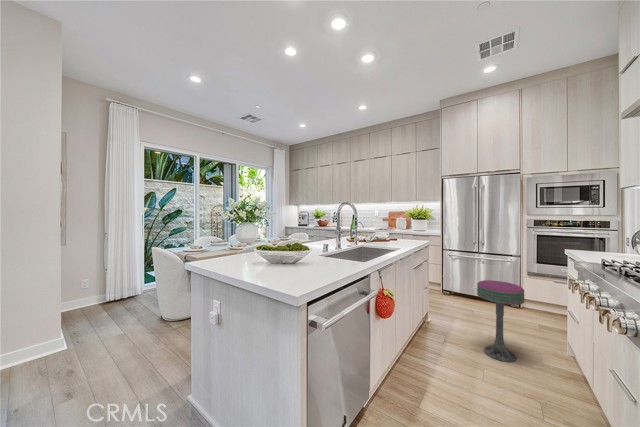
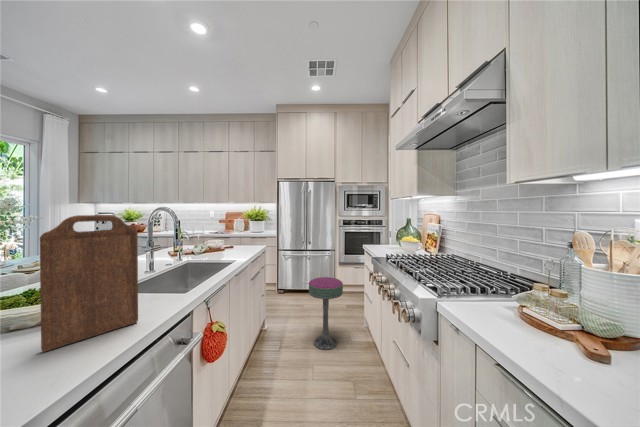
cutting board: none [306,205,344,273] -> present [40,215,138,351]

